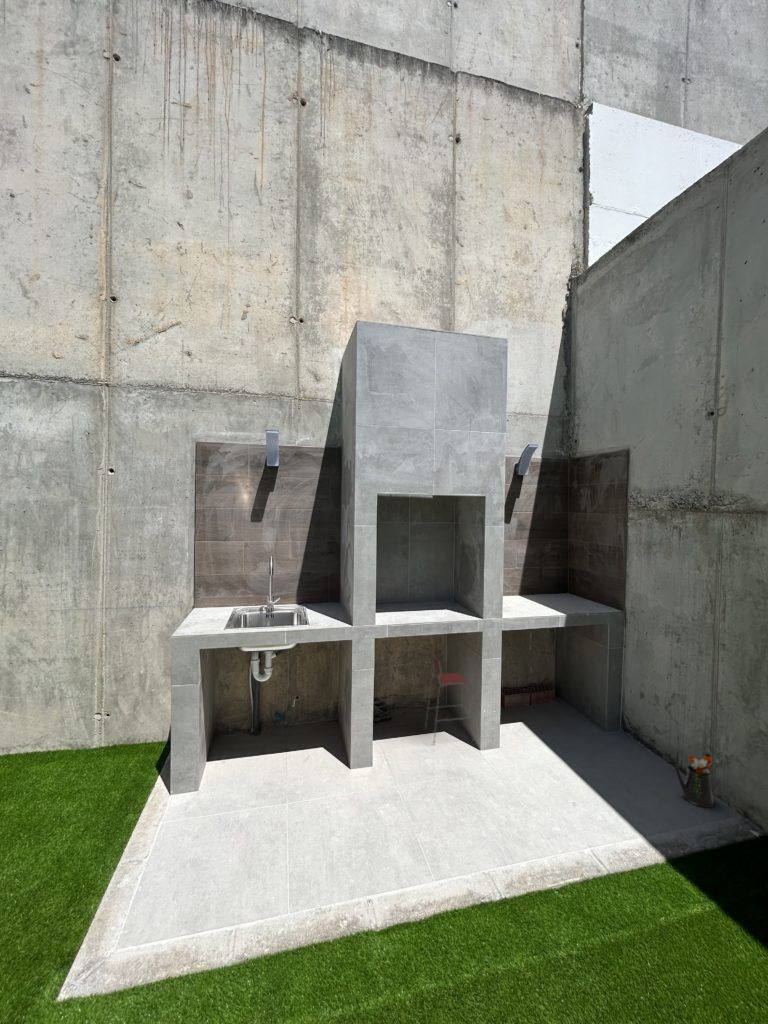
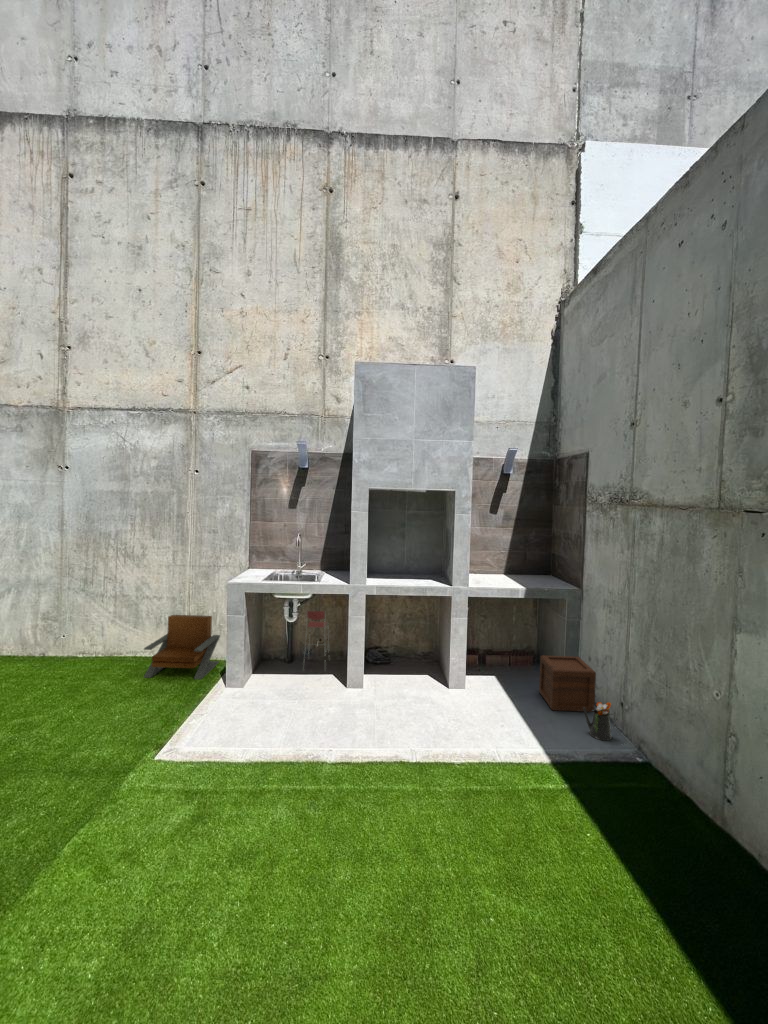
bar stool: present [432,658,474,741] -> present [304,611,329,660]
lounge chair: none [25,681,150,796] -> present [144,615,220,680]
wooden crate: none [584,691,664,766] -> present [539,655,596,712]

